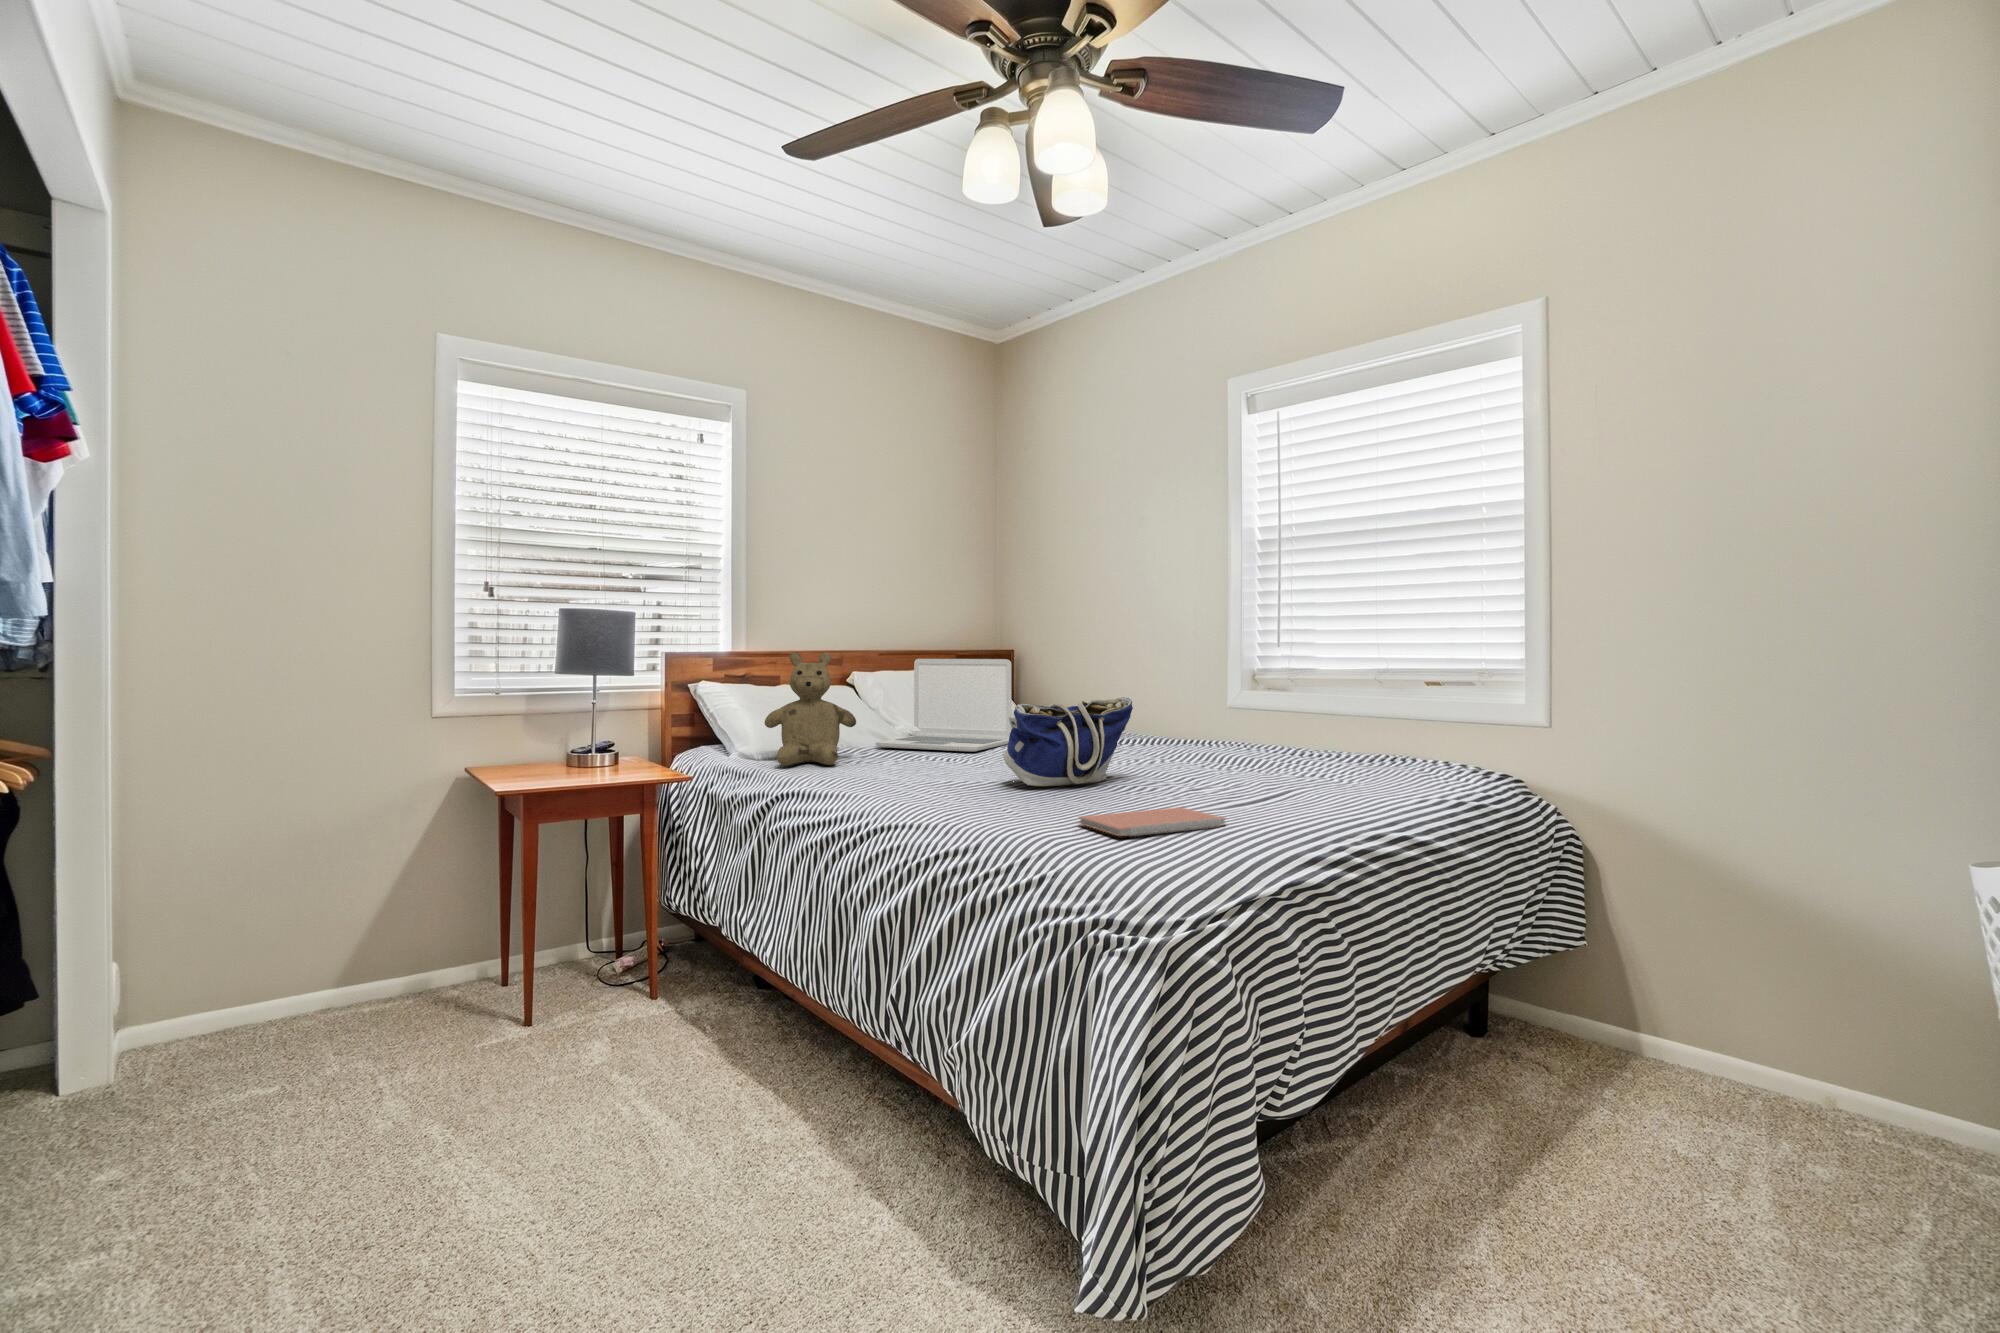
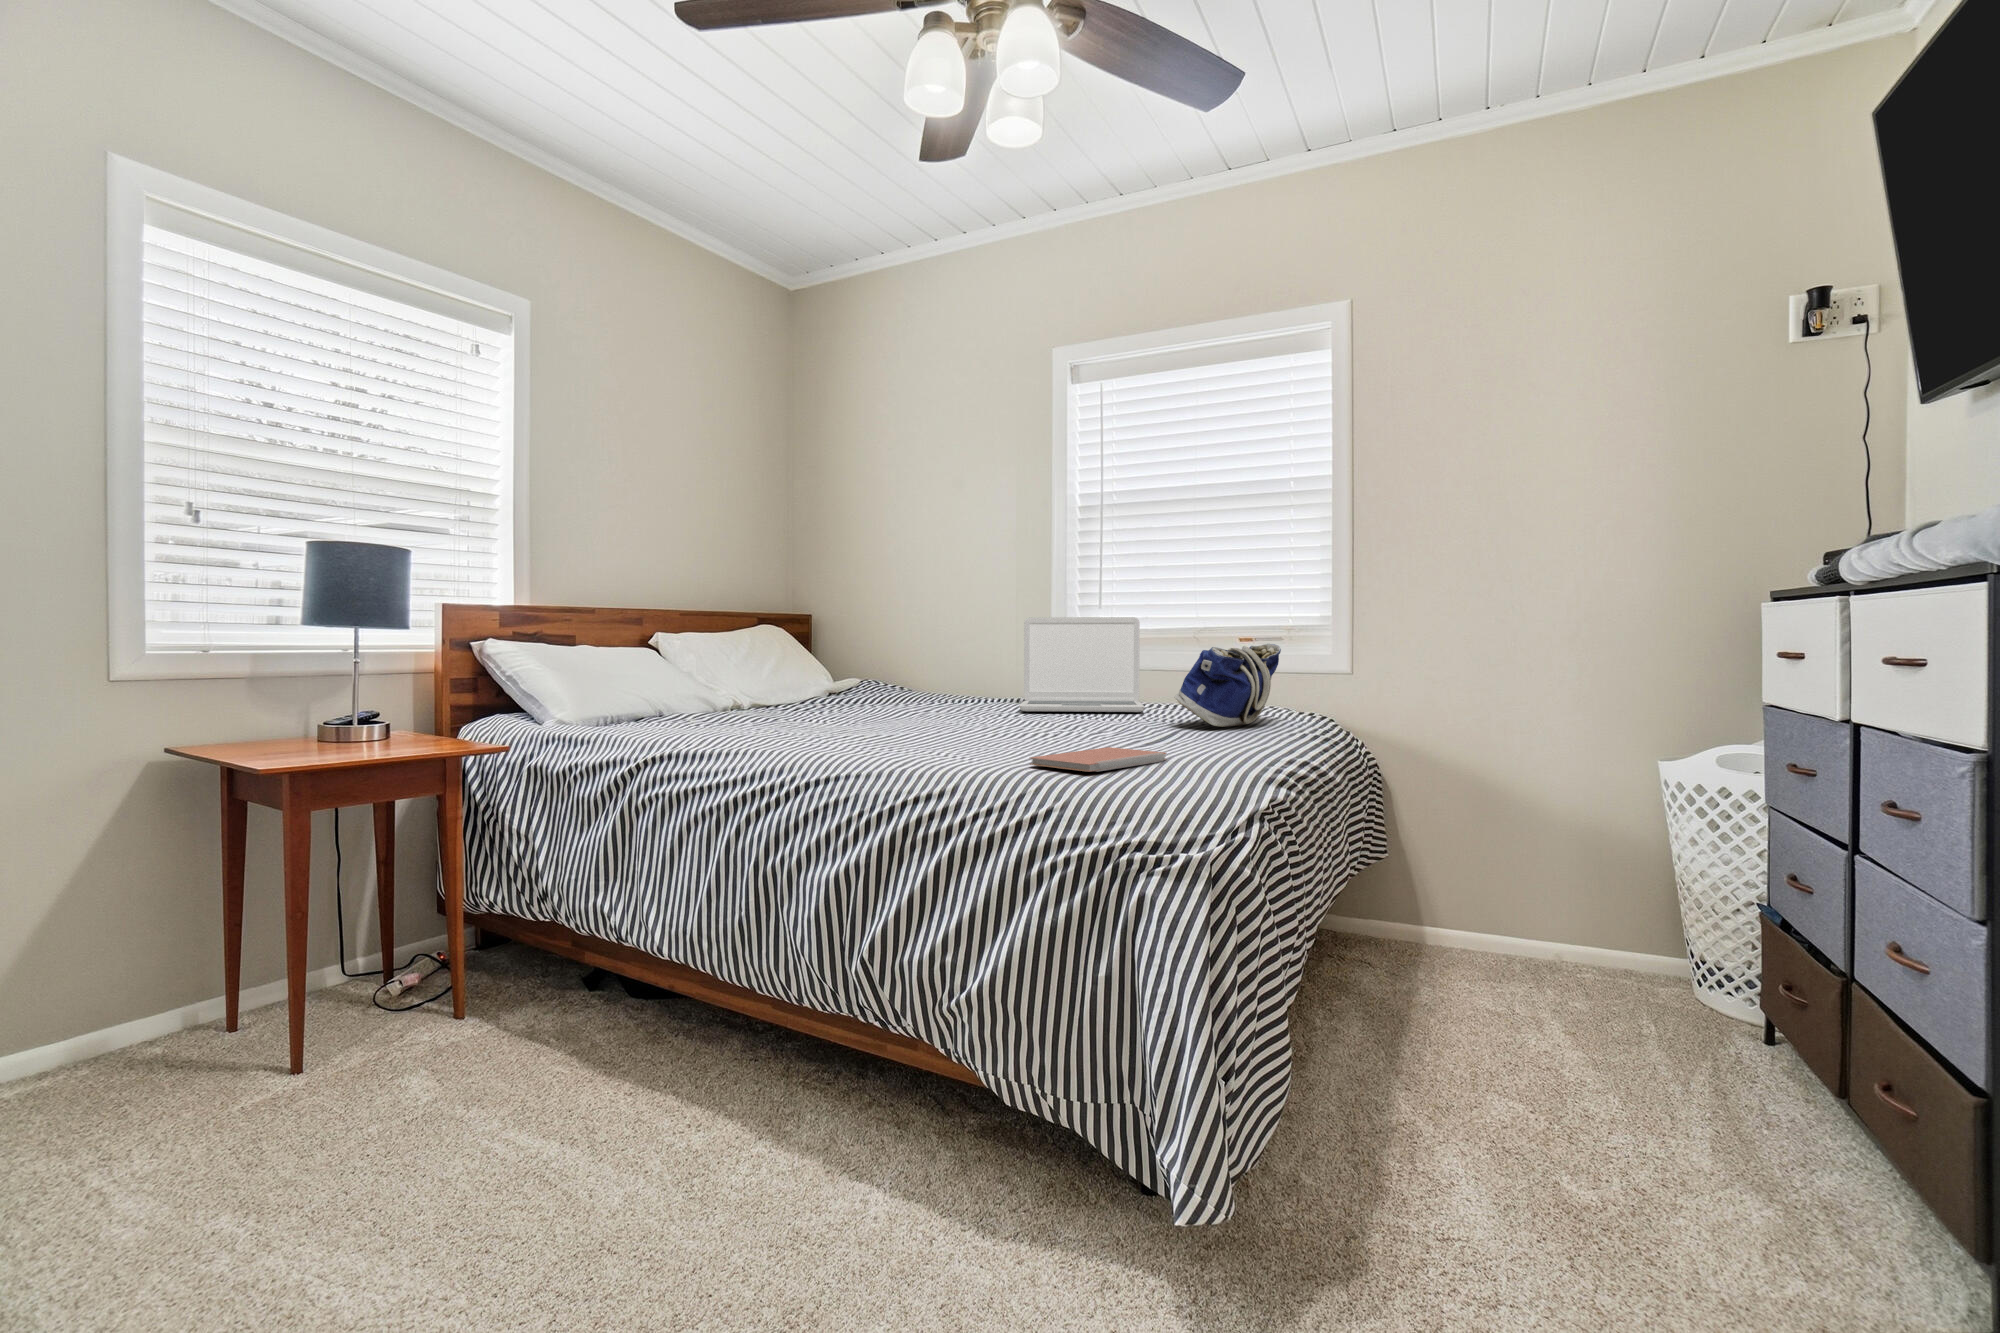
teddy bear: present [764,653,856,766] -> none [586,605,694,732]
laptop: present [876,659,1012,752] -> present [1019,617,1144,712]
tote bag: present [1003,697,1133,786] -> present [1174,644,1281,727]

